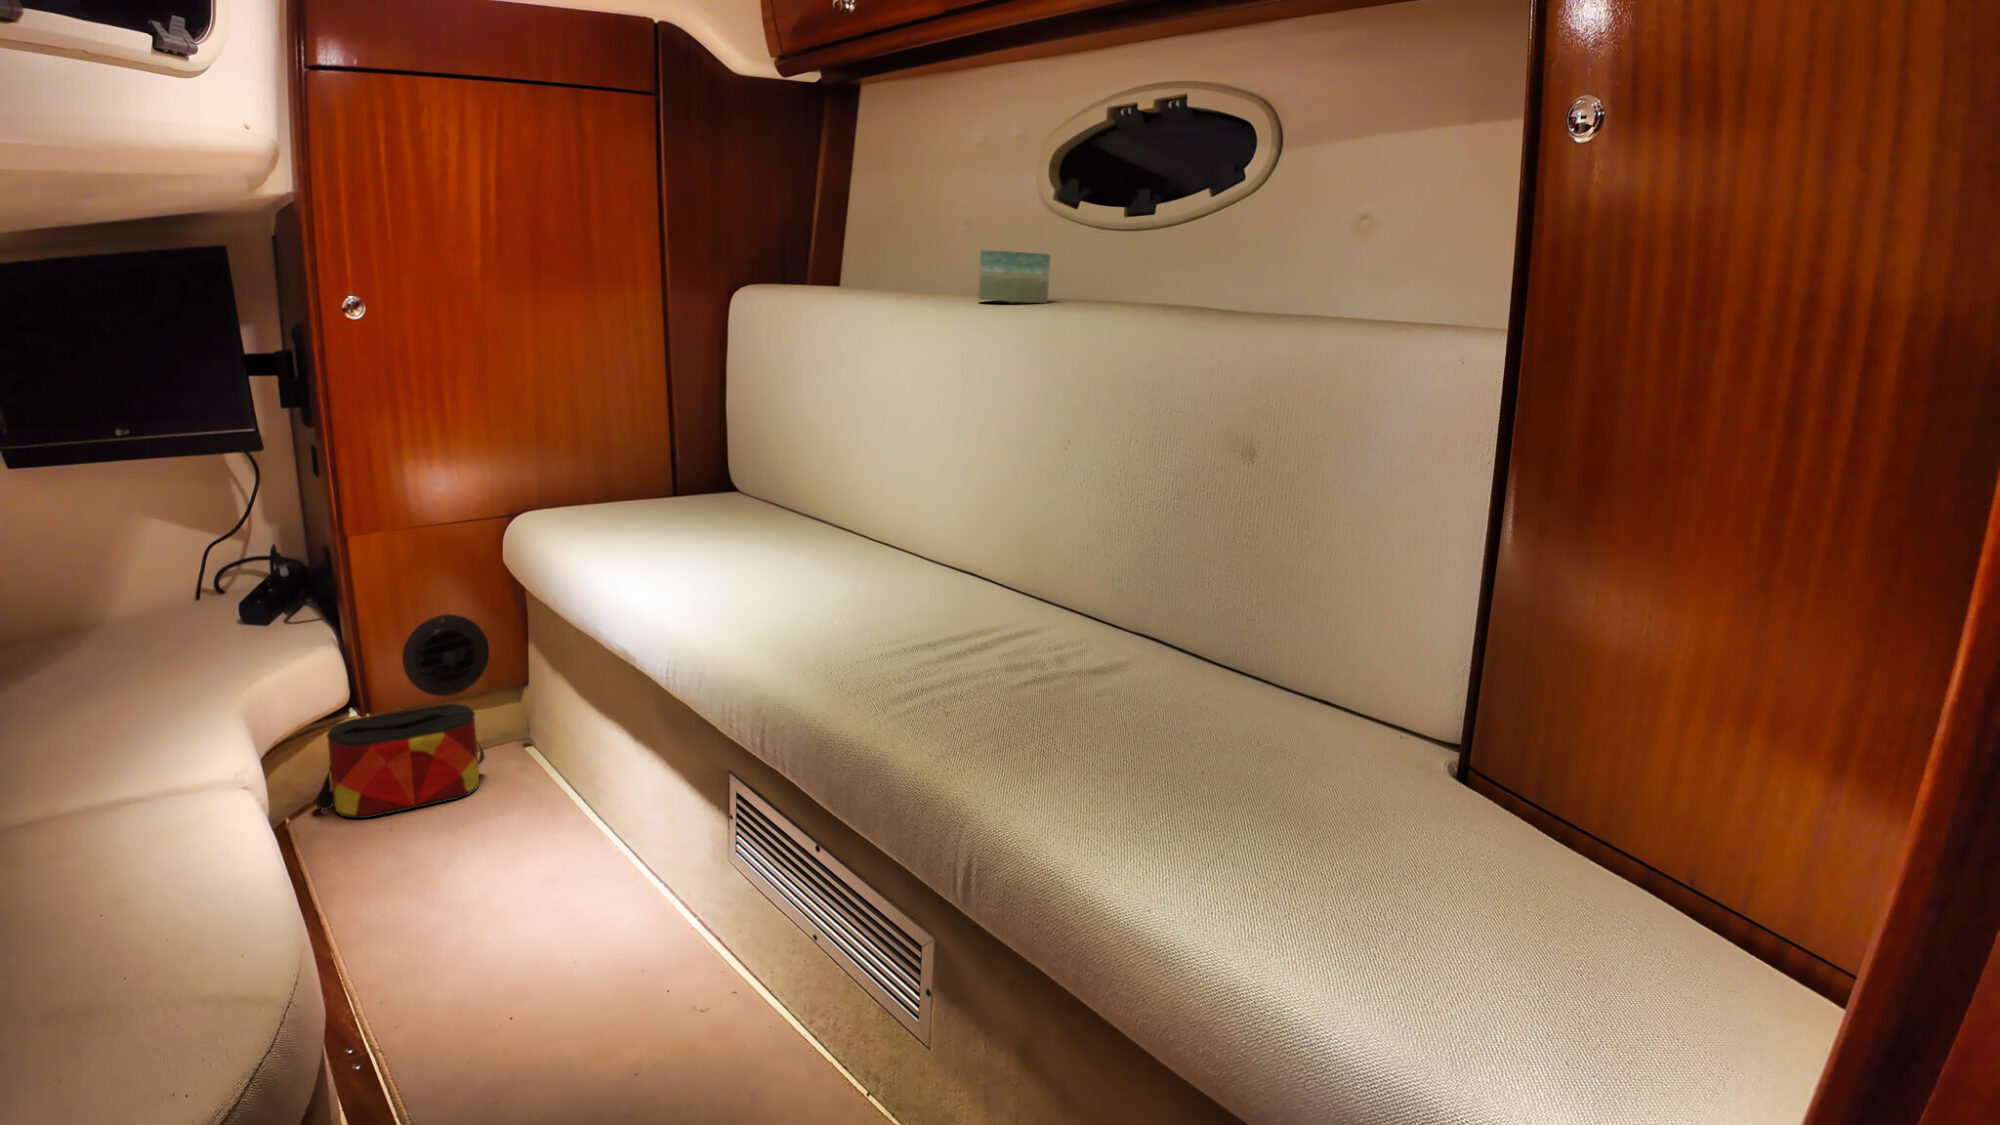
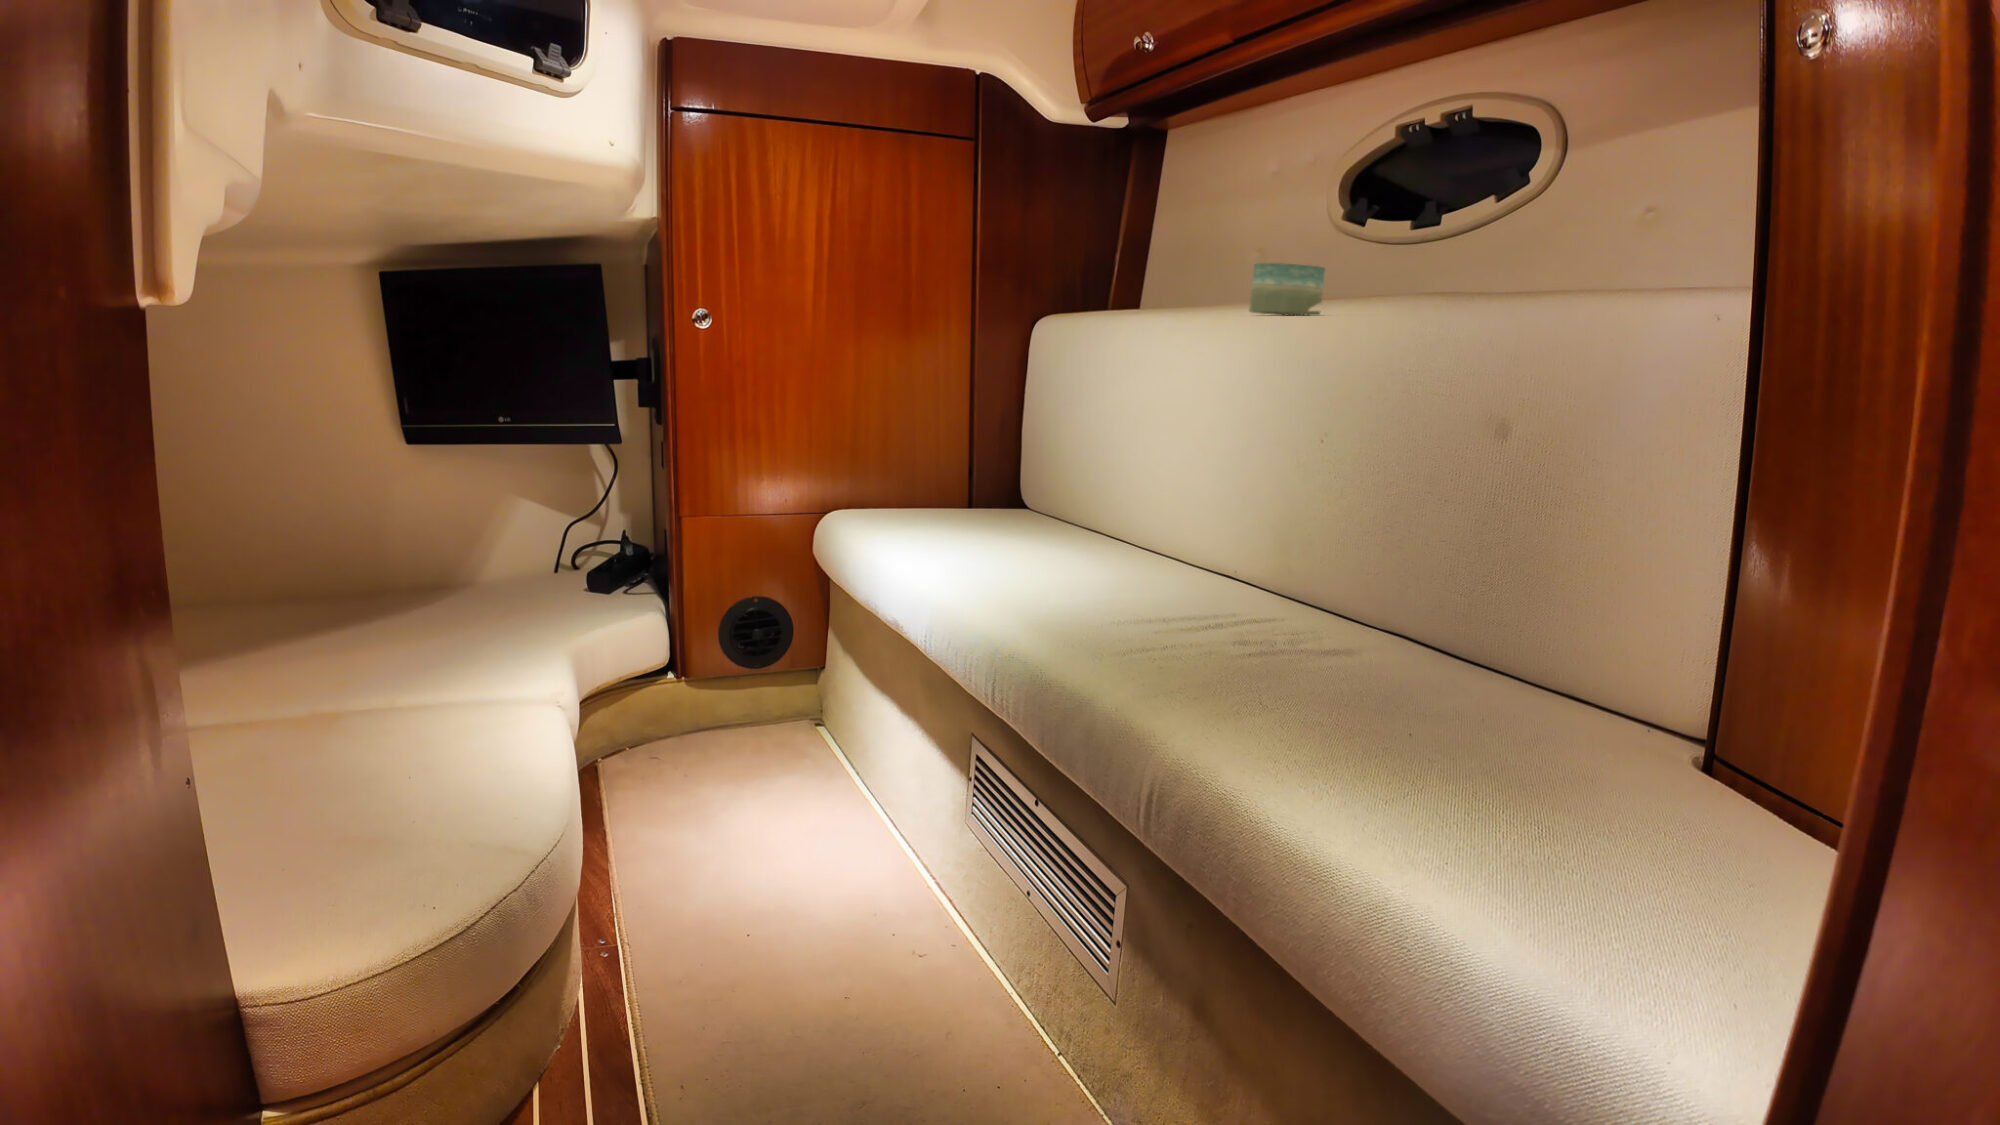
bag: present [312,704,485,818] -> none [624,676,768,765]

